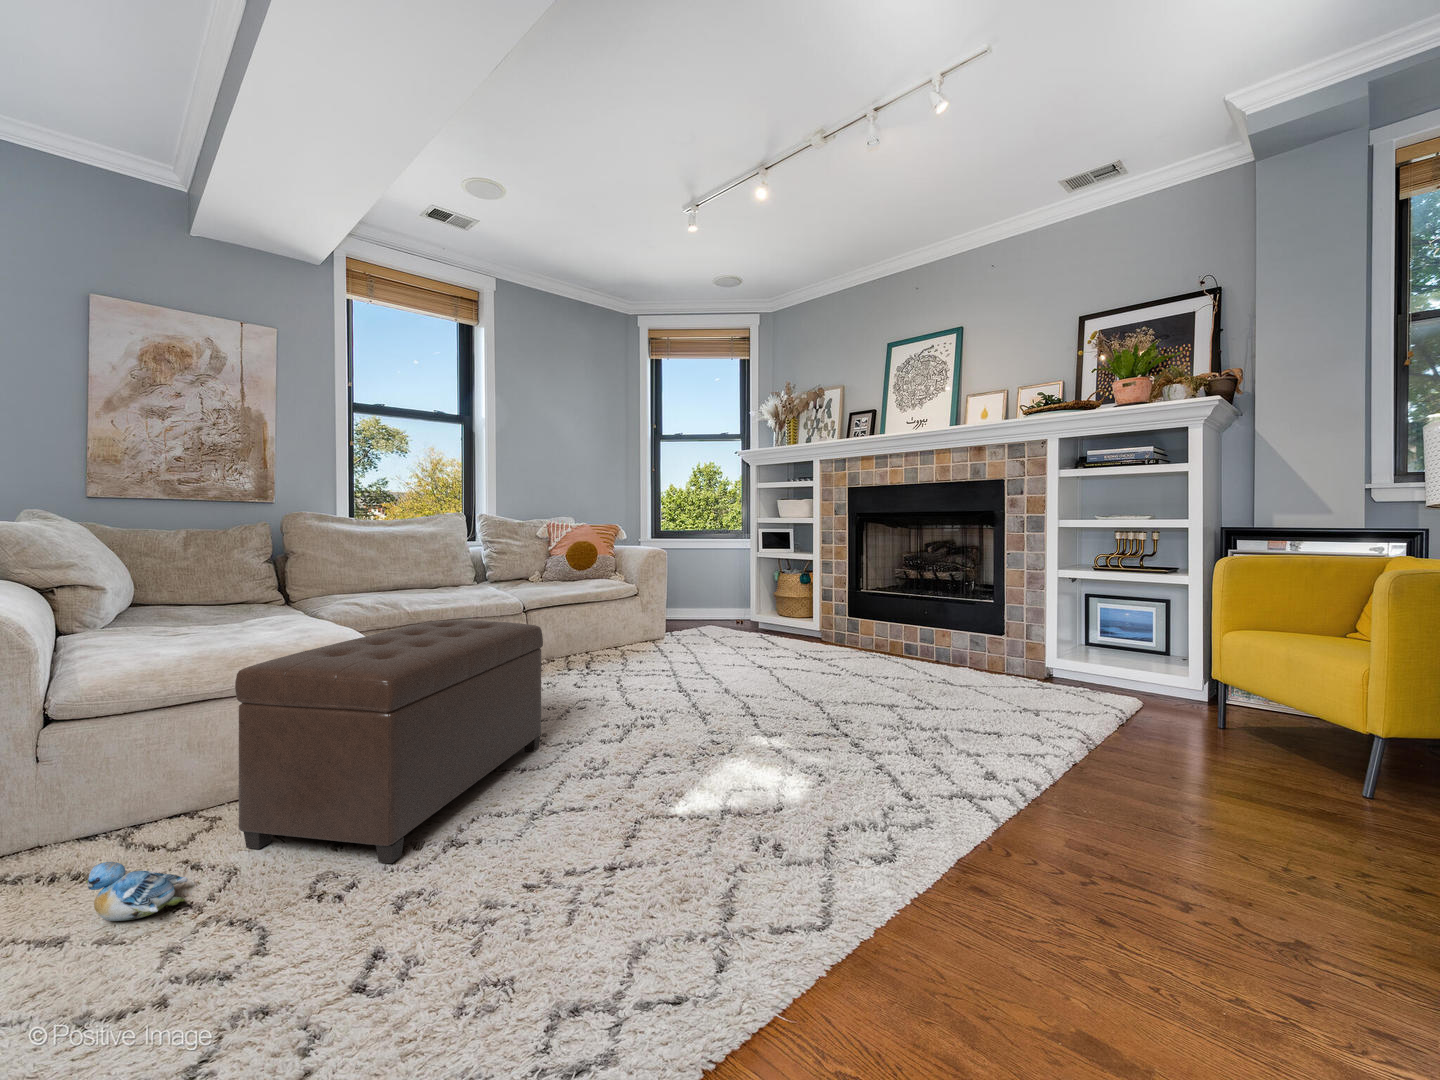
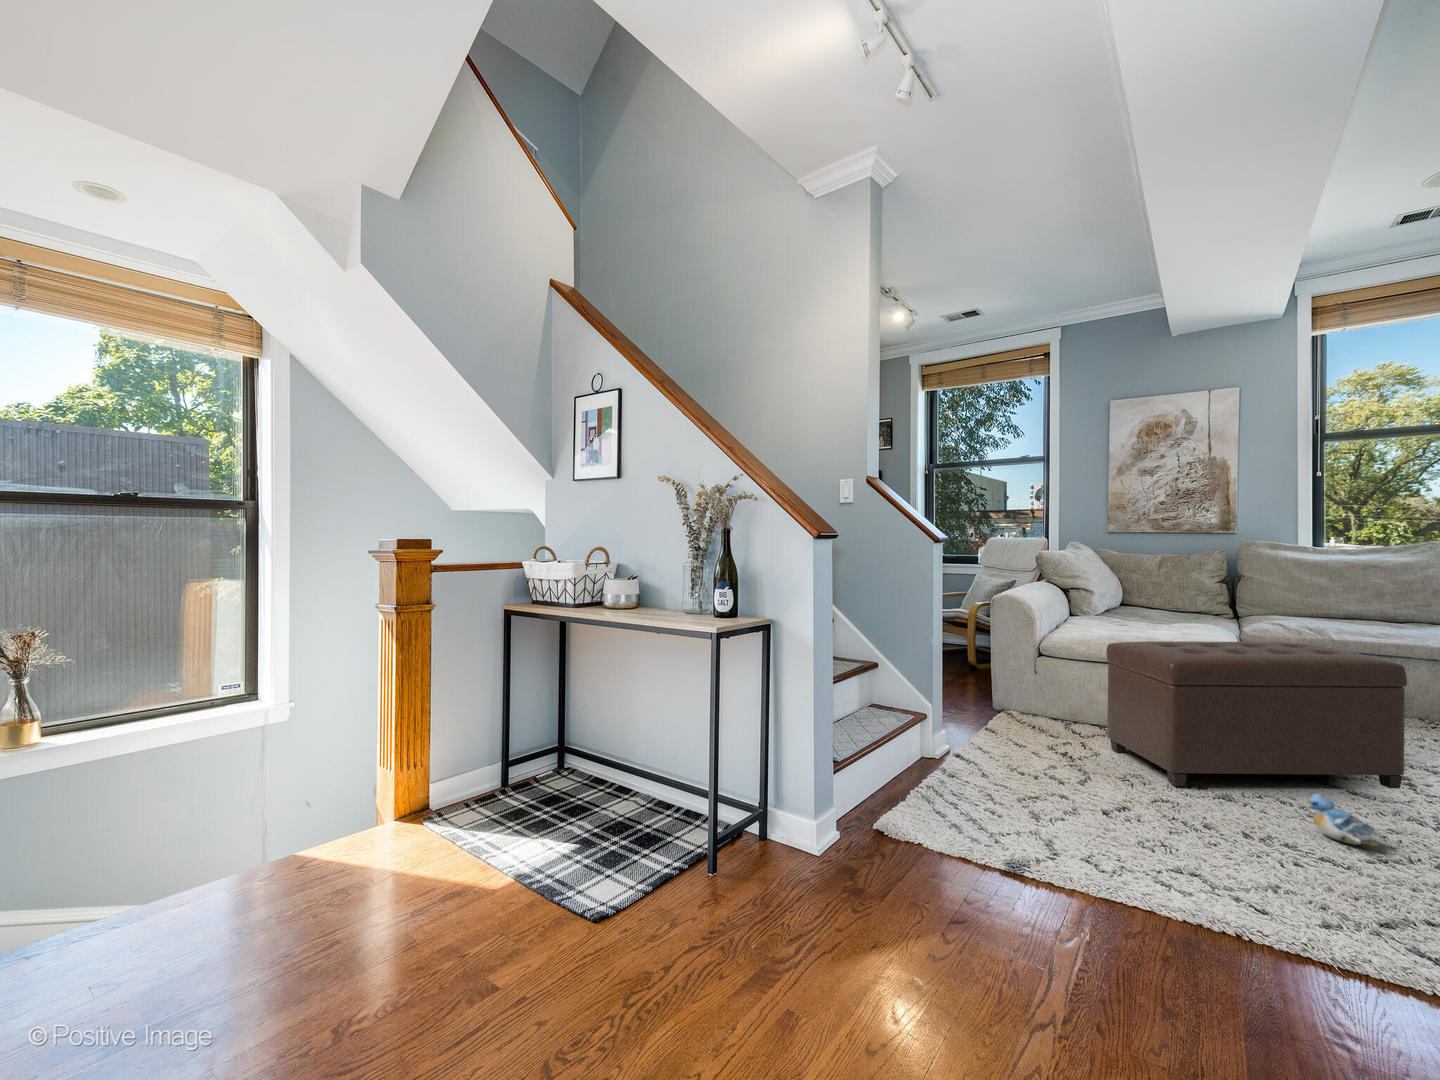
plush toy: present [86,862,188,921] -> present [1309,794,1381,847]

